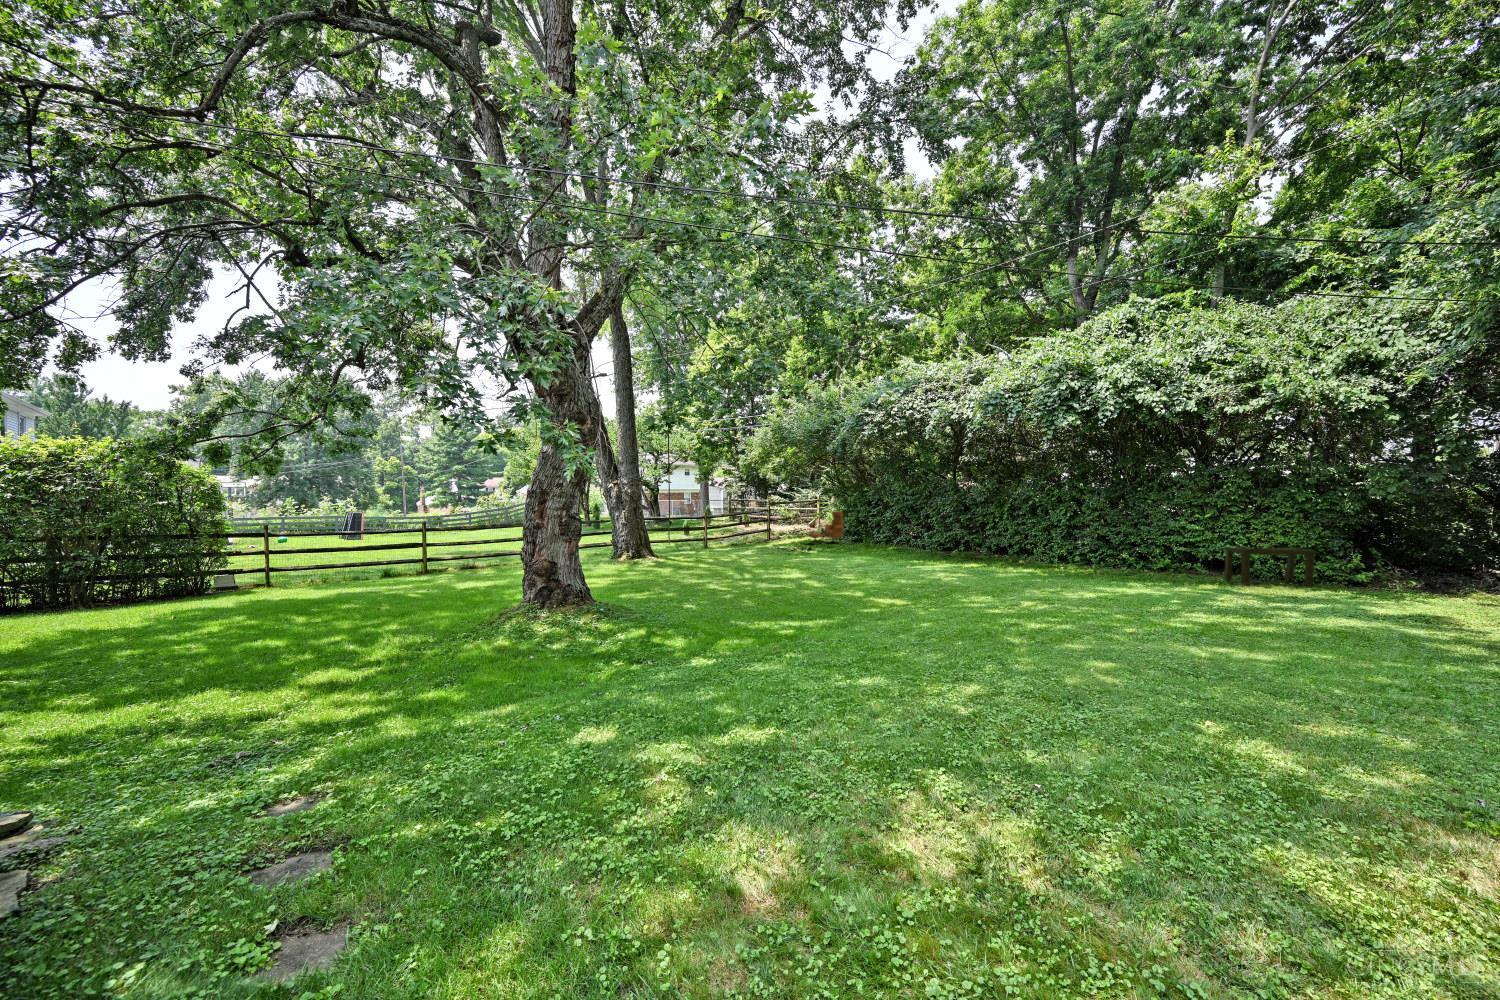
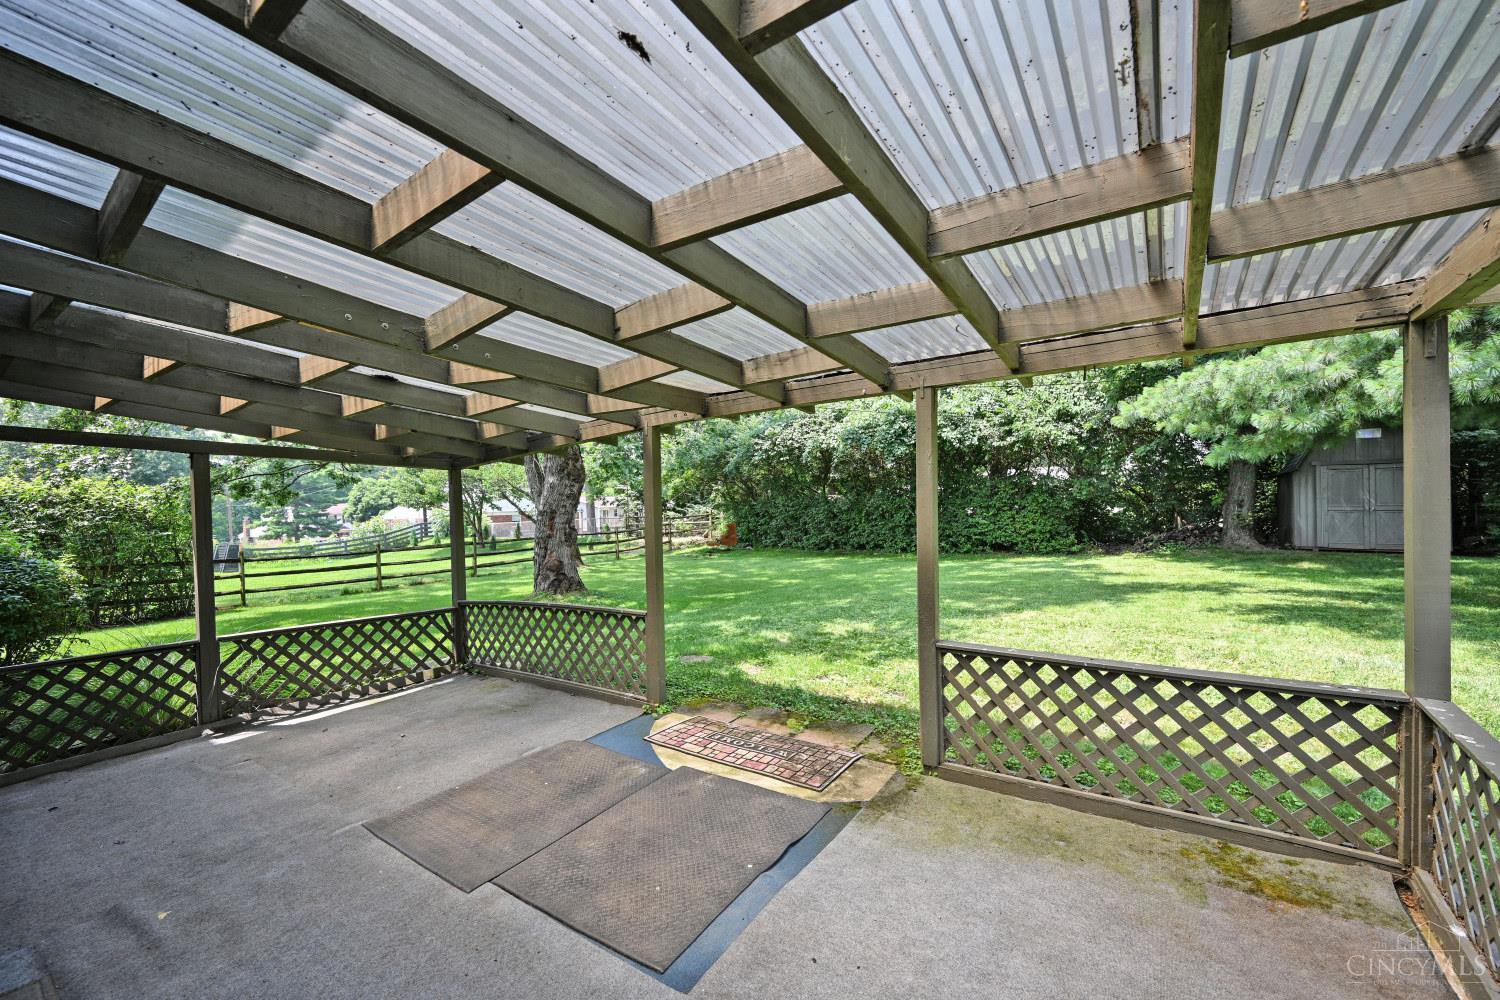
bench: present [1224,548,1316,586] -> none [998,533,1045,557]

